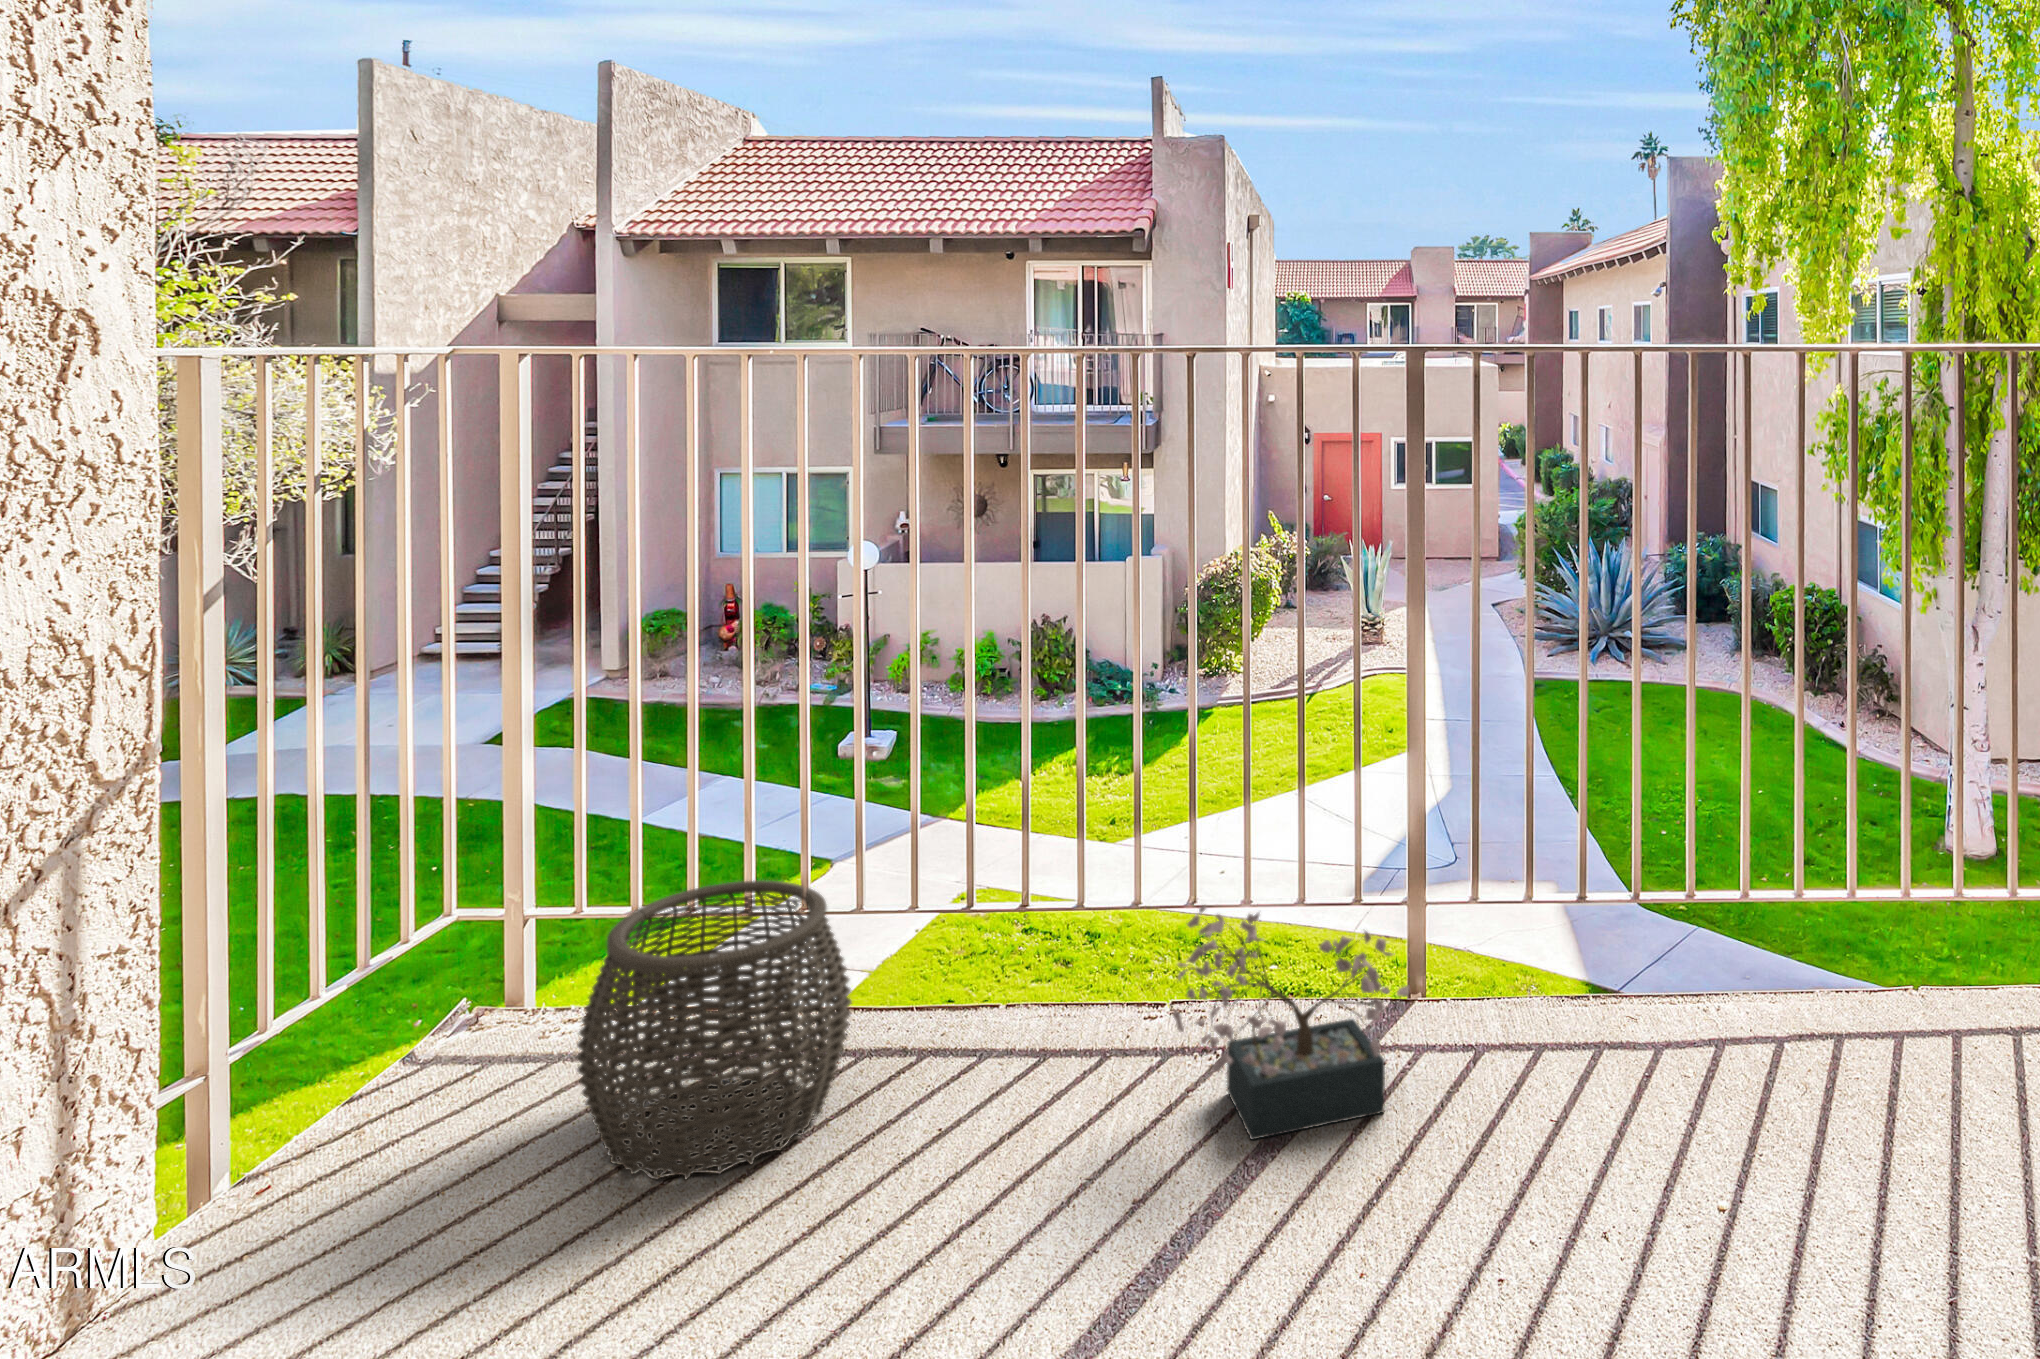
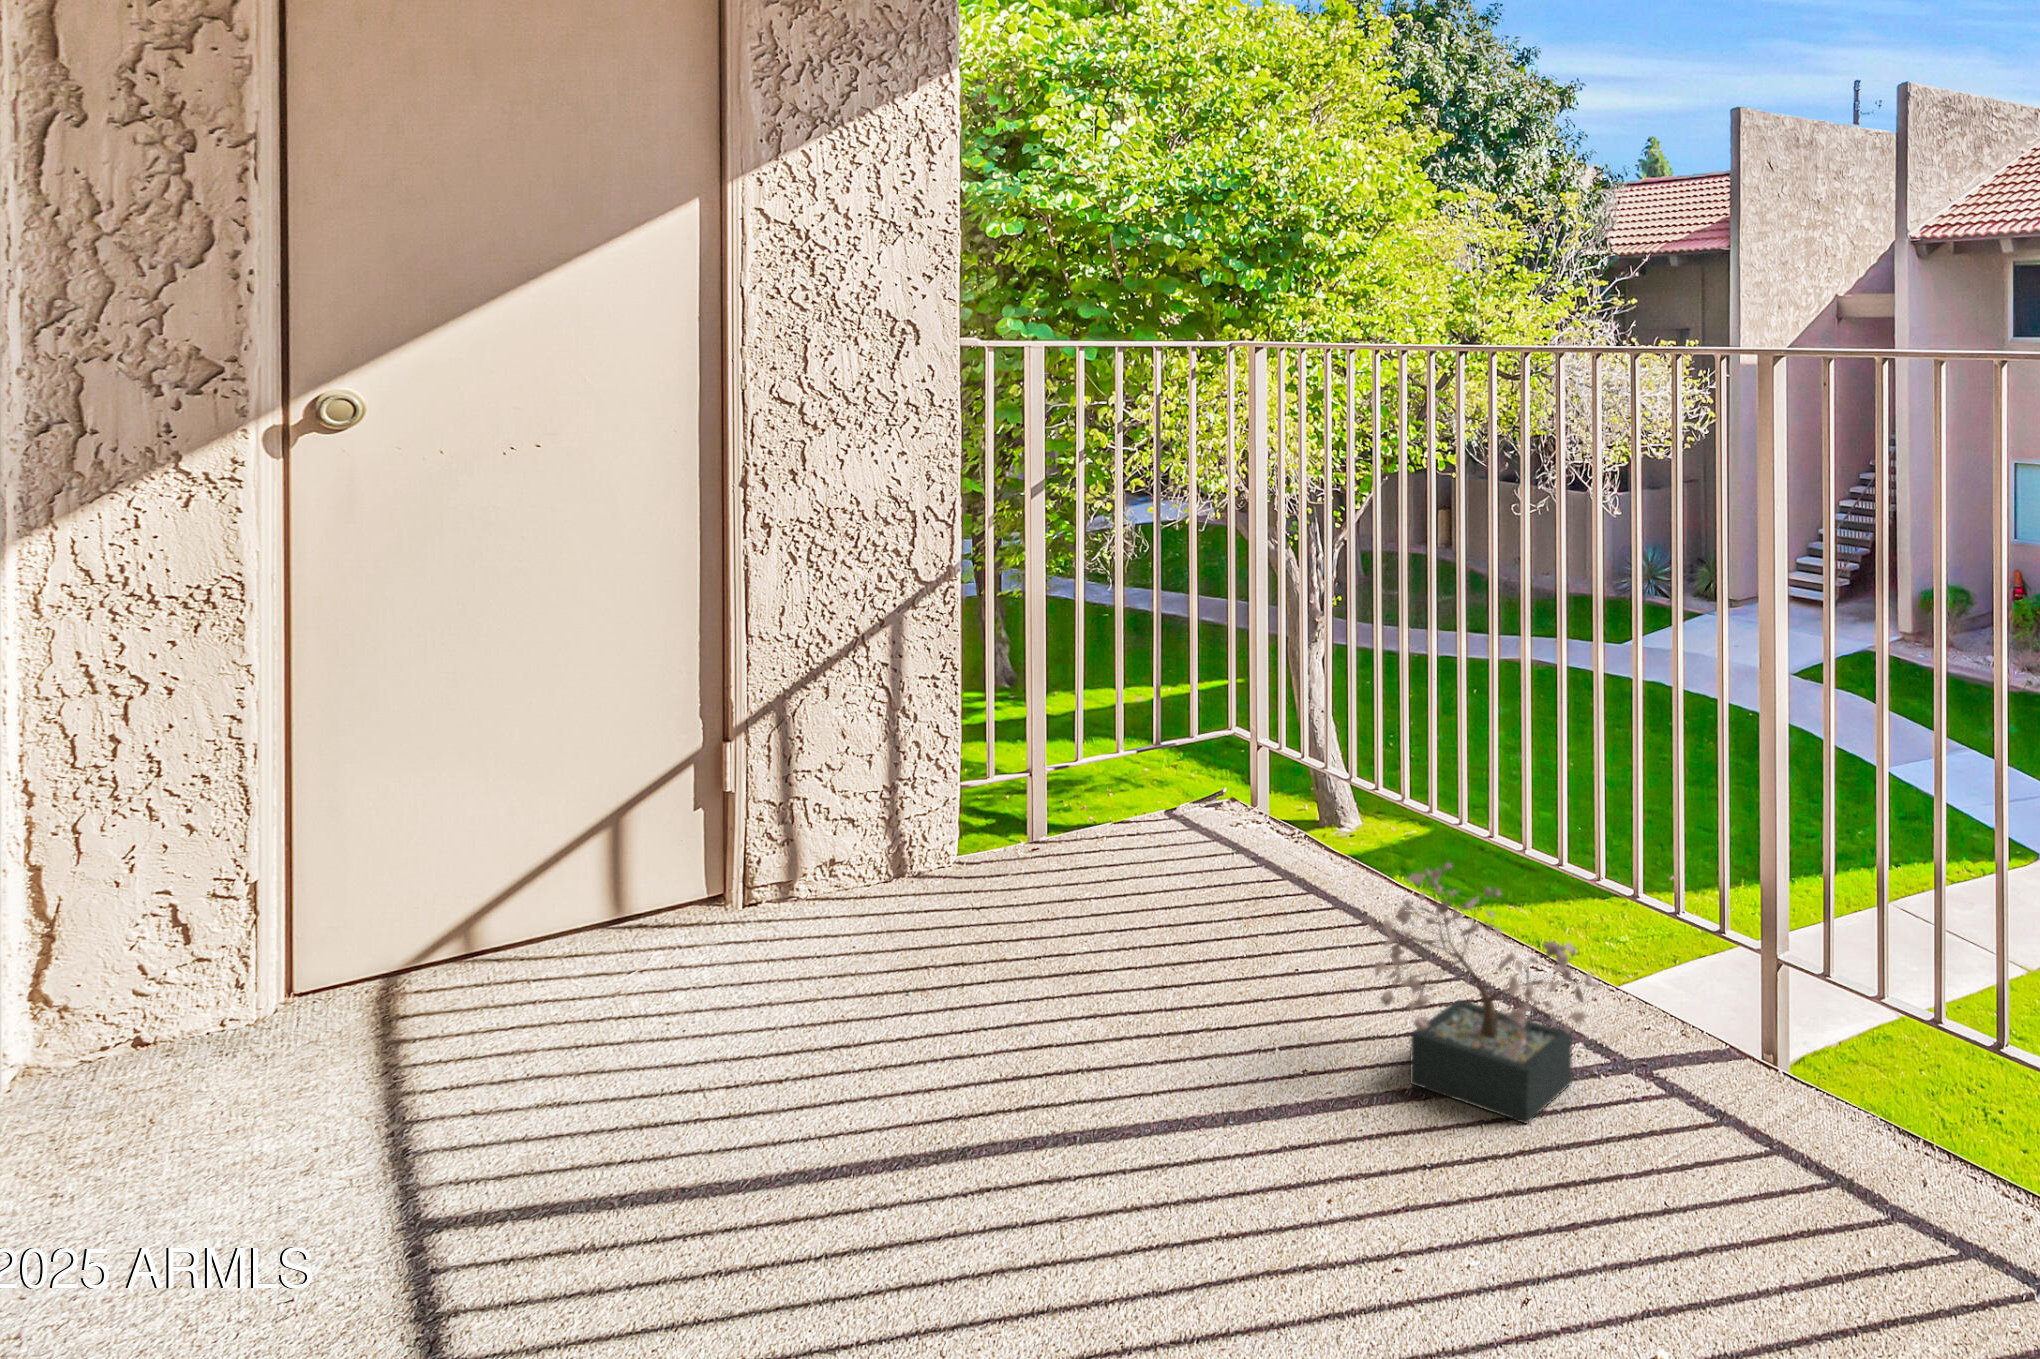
woven basket: present [577,880,852,1179] -> none [1111,742,1294,942]

